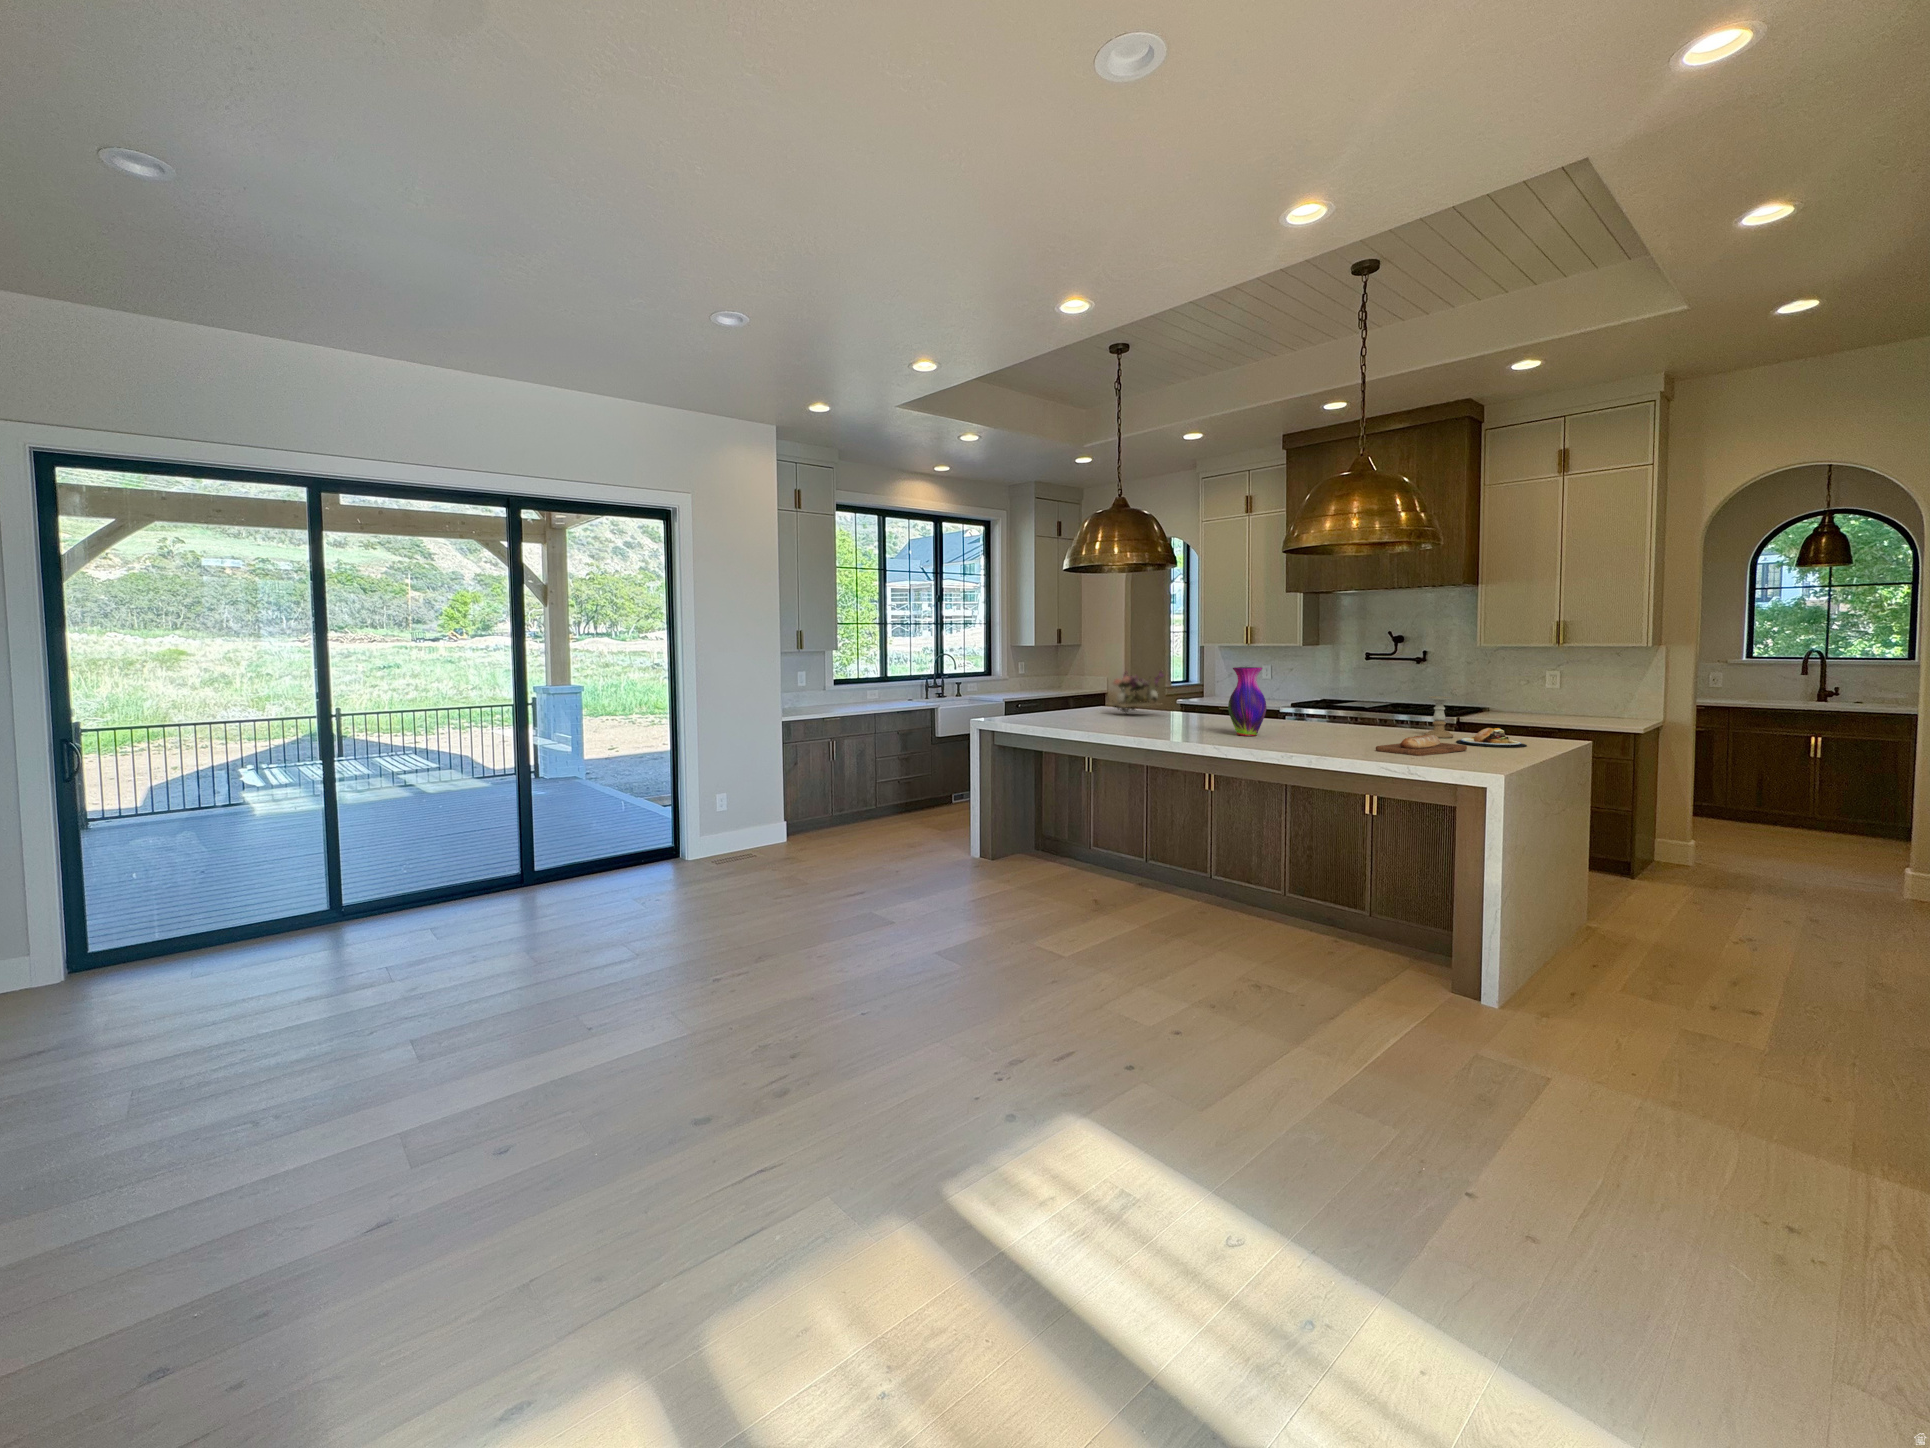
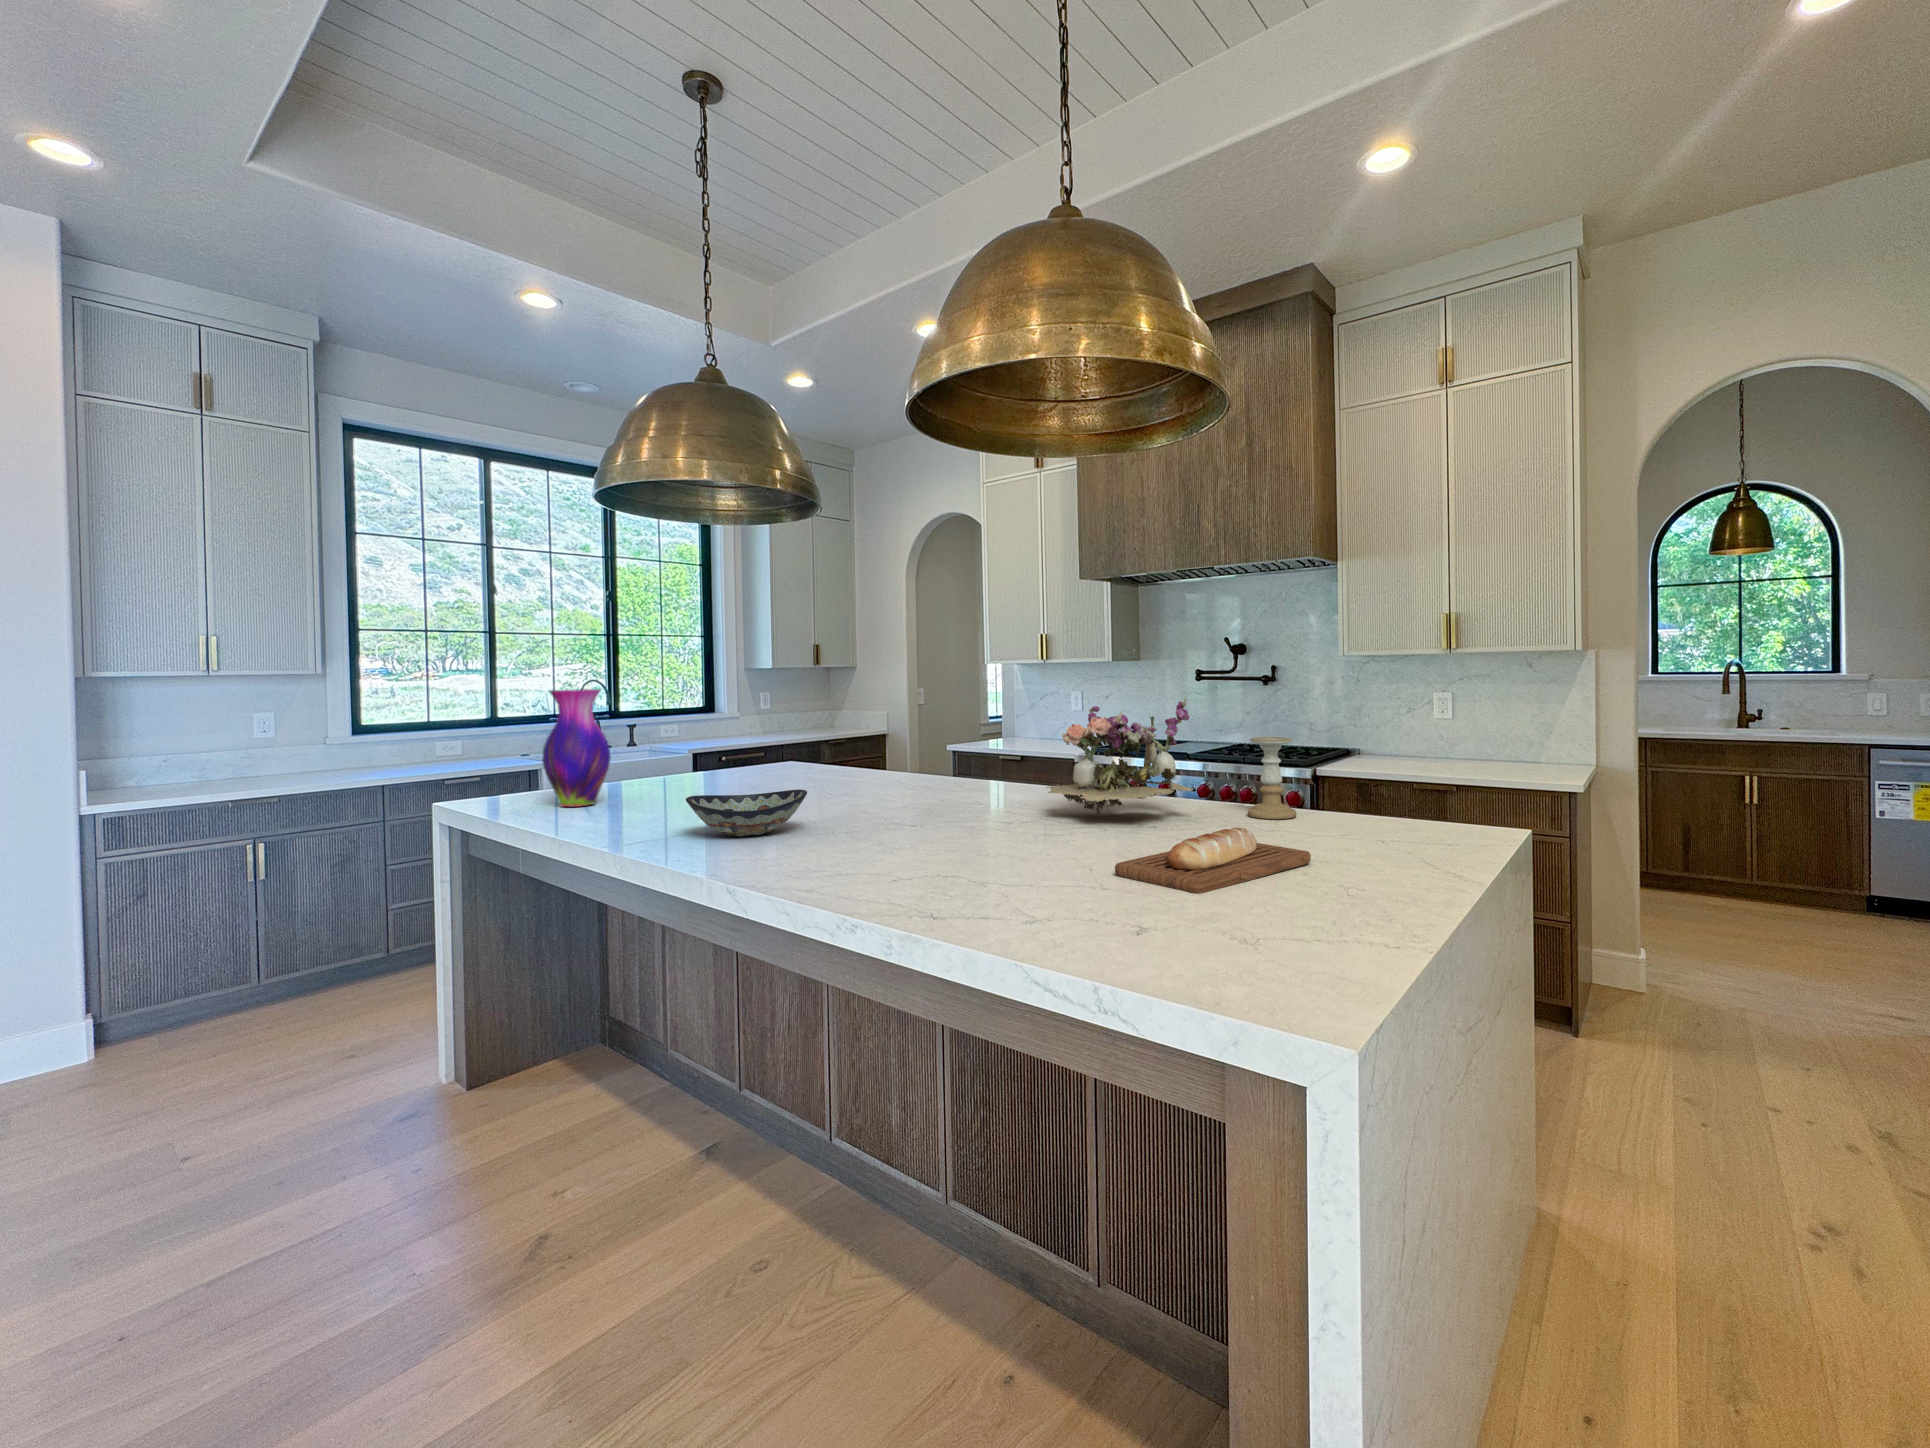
vase: present [1228,667,1267,736] -> present [542,689,611,807]
flower arrangement: present [1107,670,1164,714] -> present [1046,698,1193,815]
decorative bowl: none [1144,716,1199,736] -> present [686,790,807,837]
plate: present [1456,728,1527,747] -> none [1297,803,1427,846]

